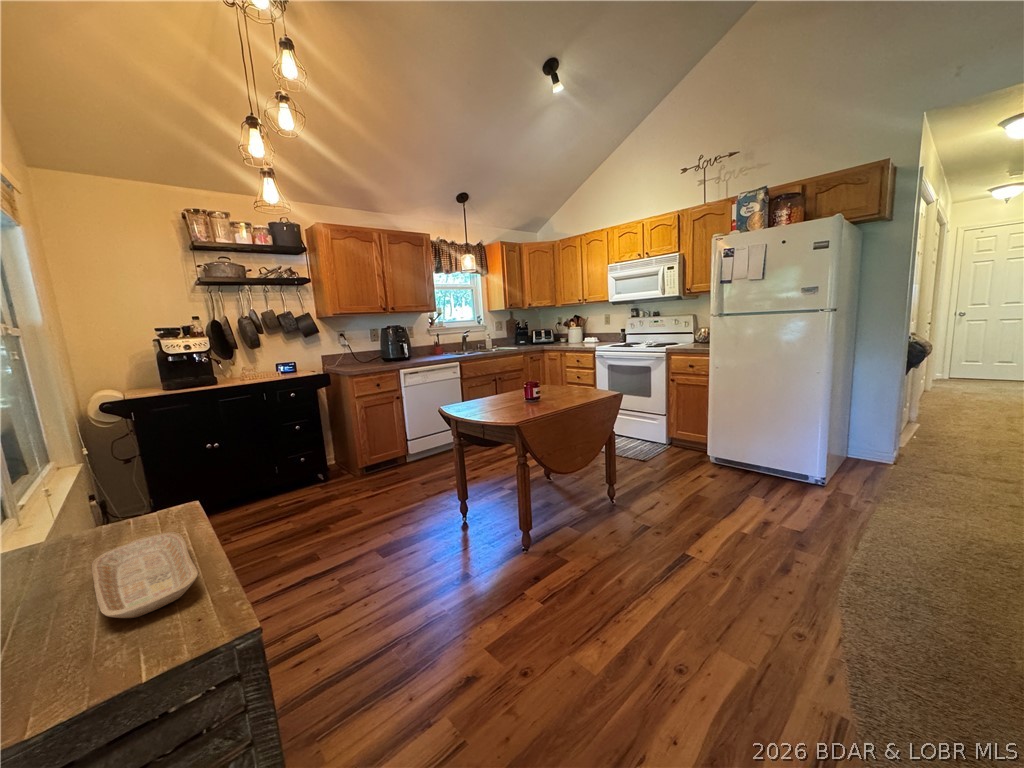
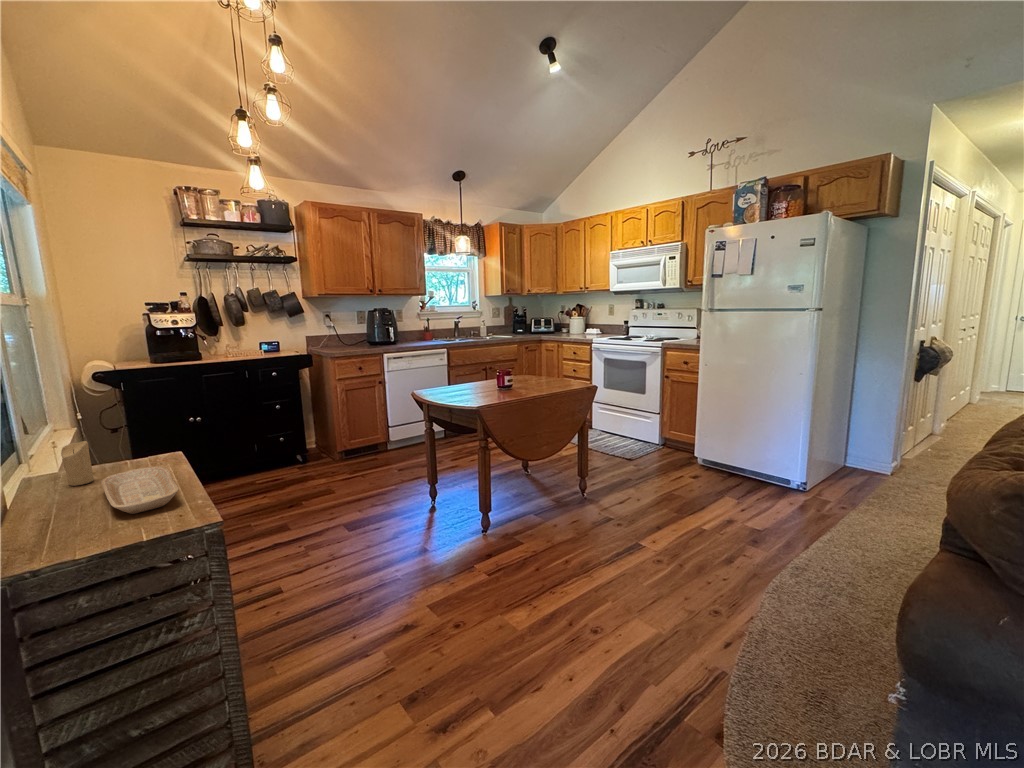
candle: none [38,507,85,567] -> present [61,441,94,486]

